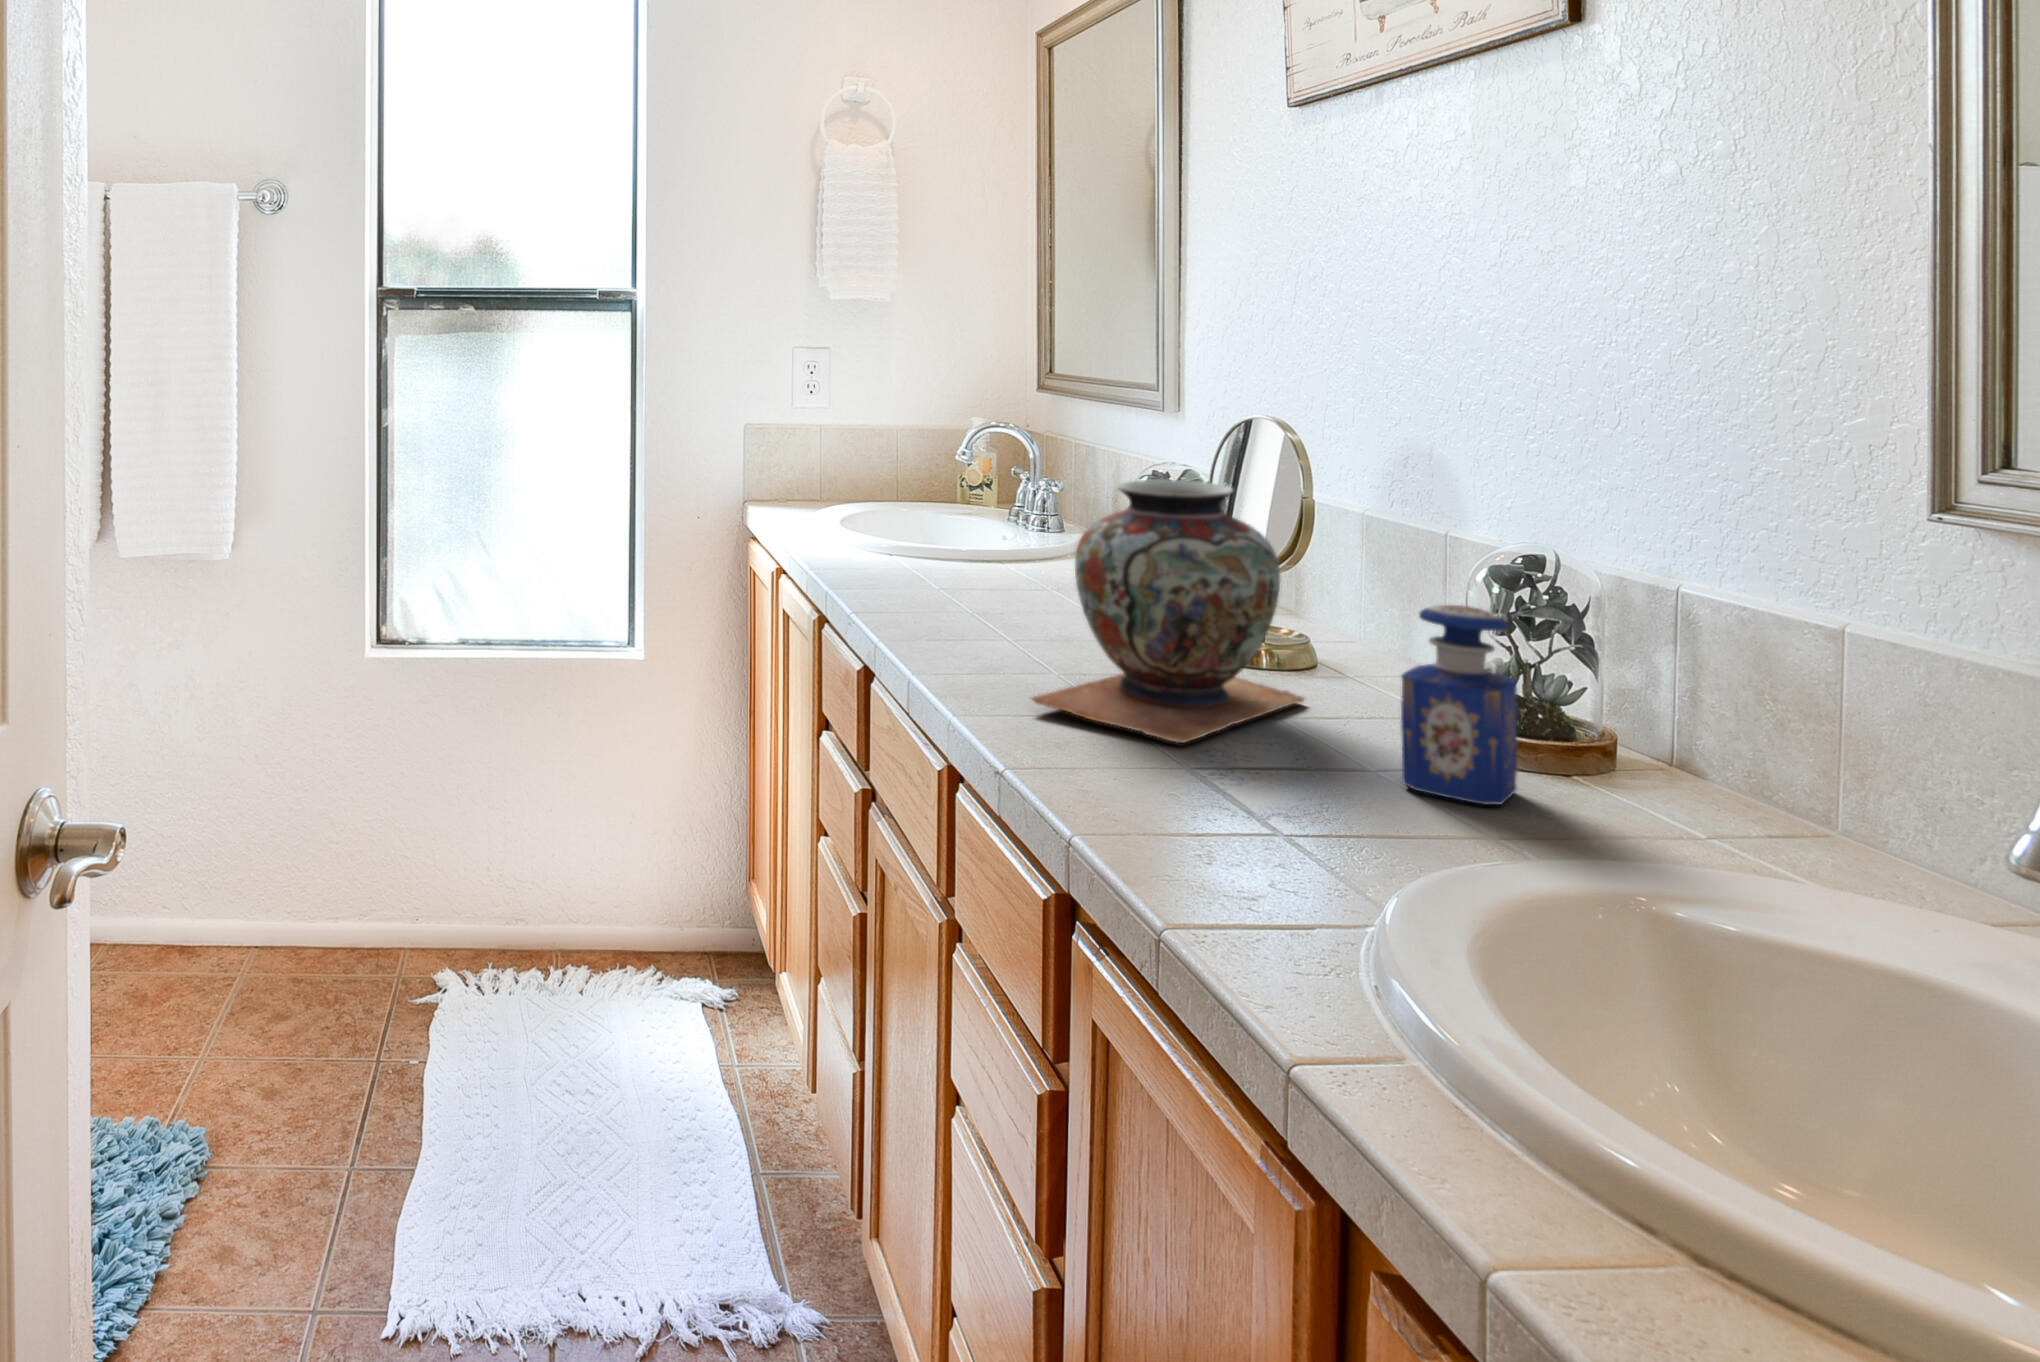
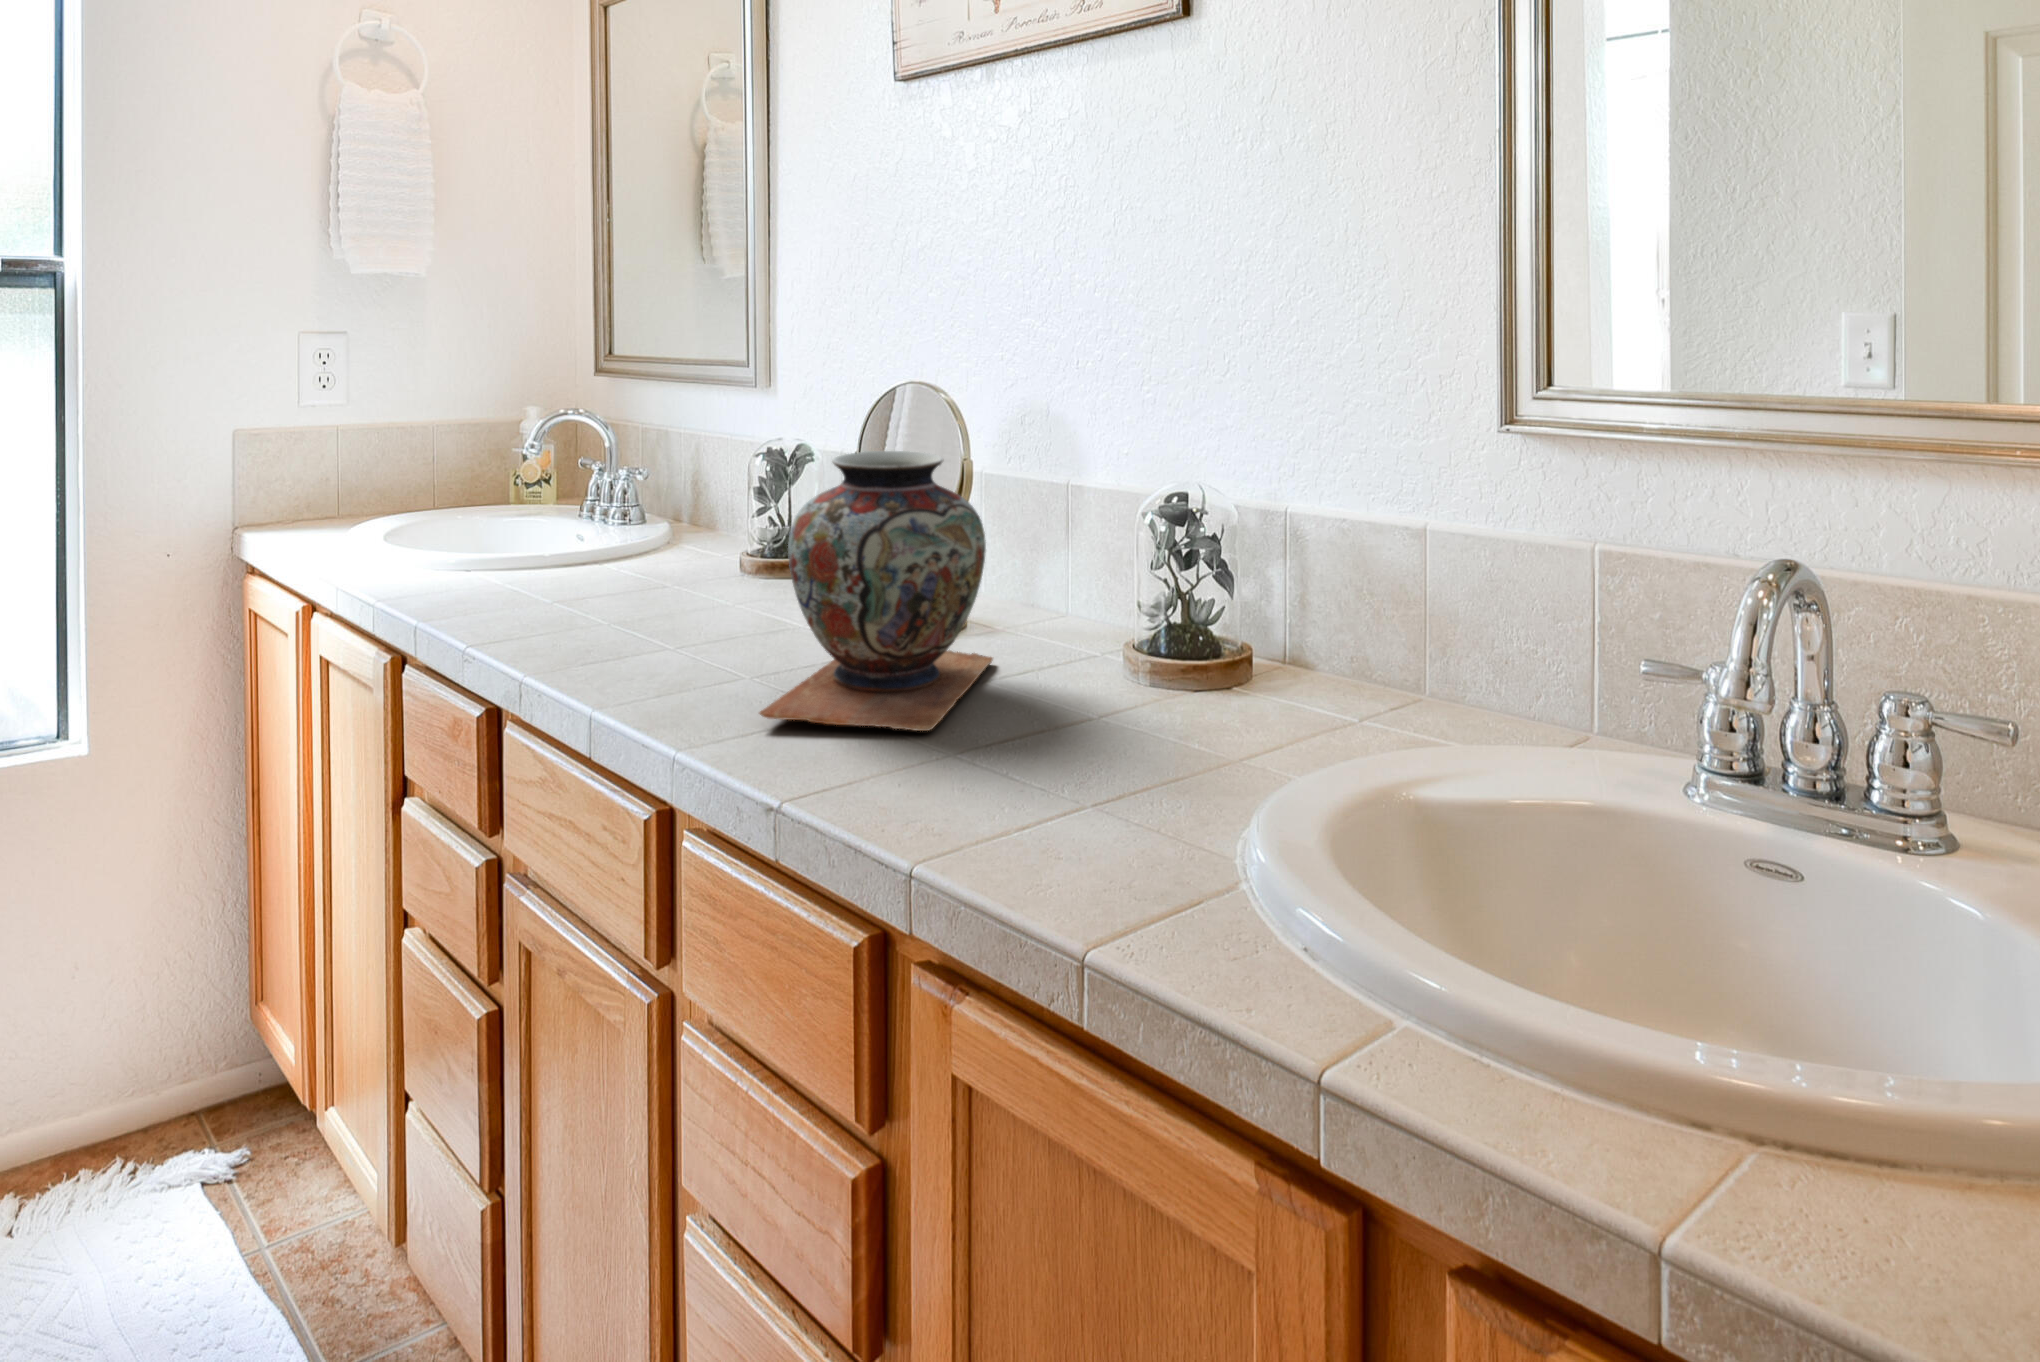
perfume bottle: present [1401,605,1518,804] -> none [1126,550,1208,732]

